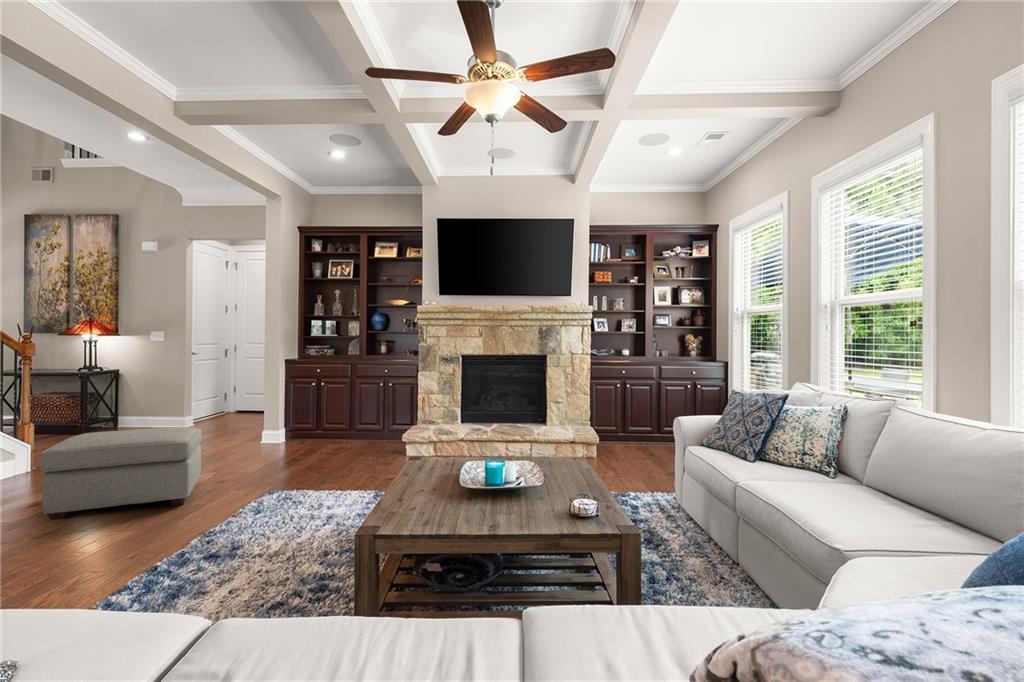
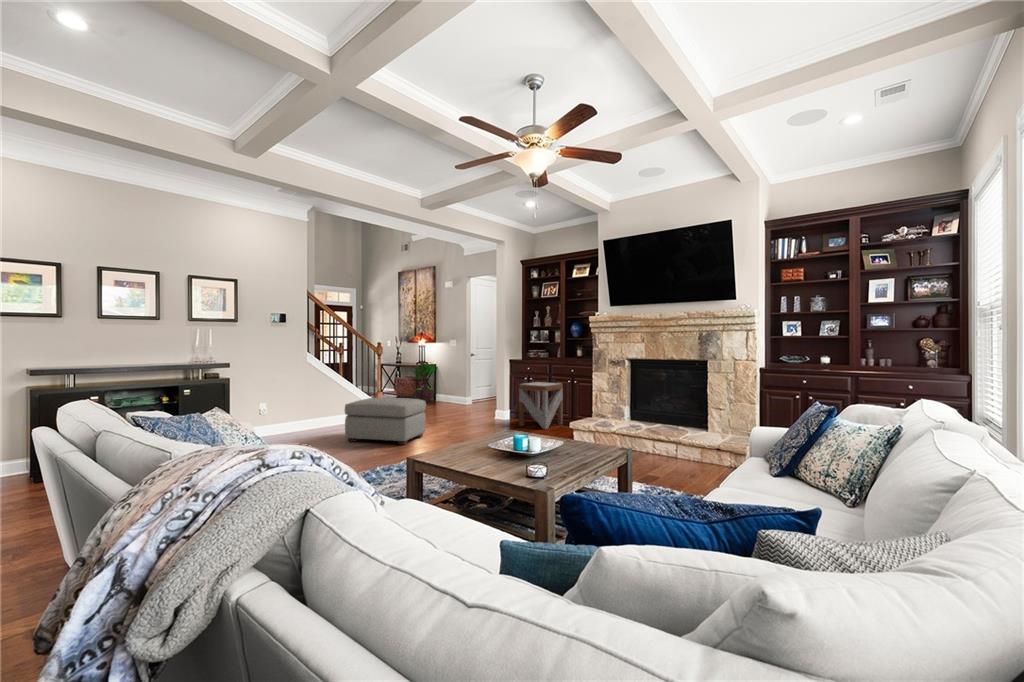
potted tree: none [77,360,129,428] -> present [413,362,435,402]
side table: none [319,386,371,445] -> present [519,382,563,429]

